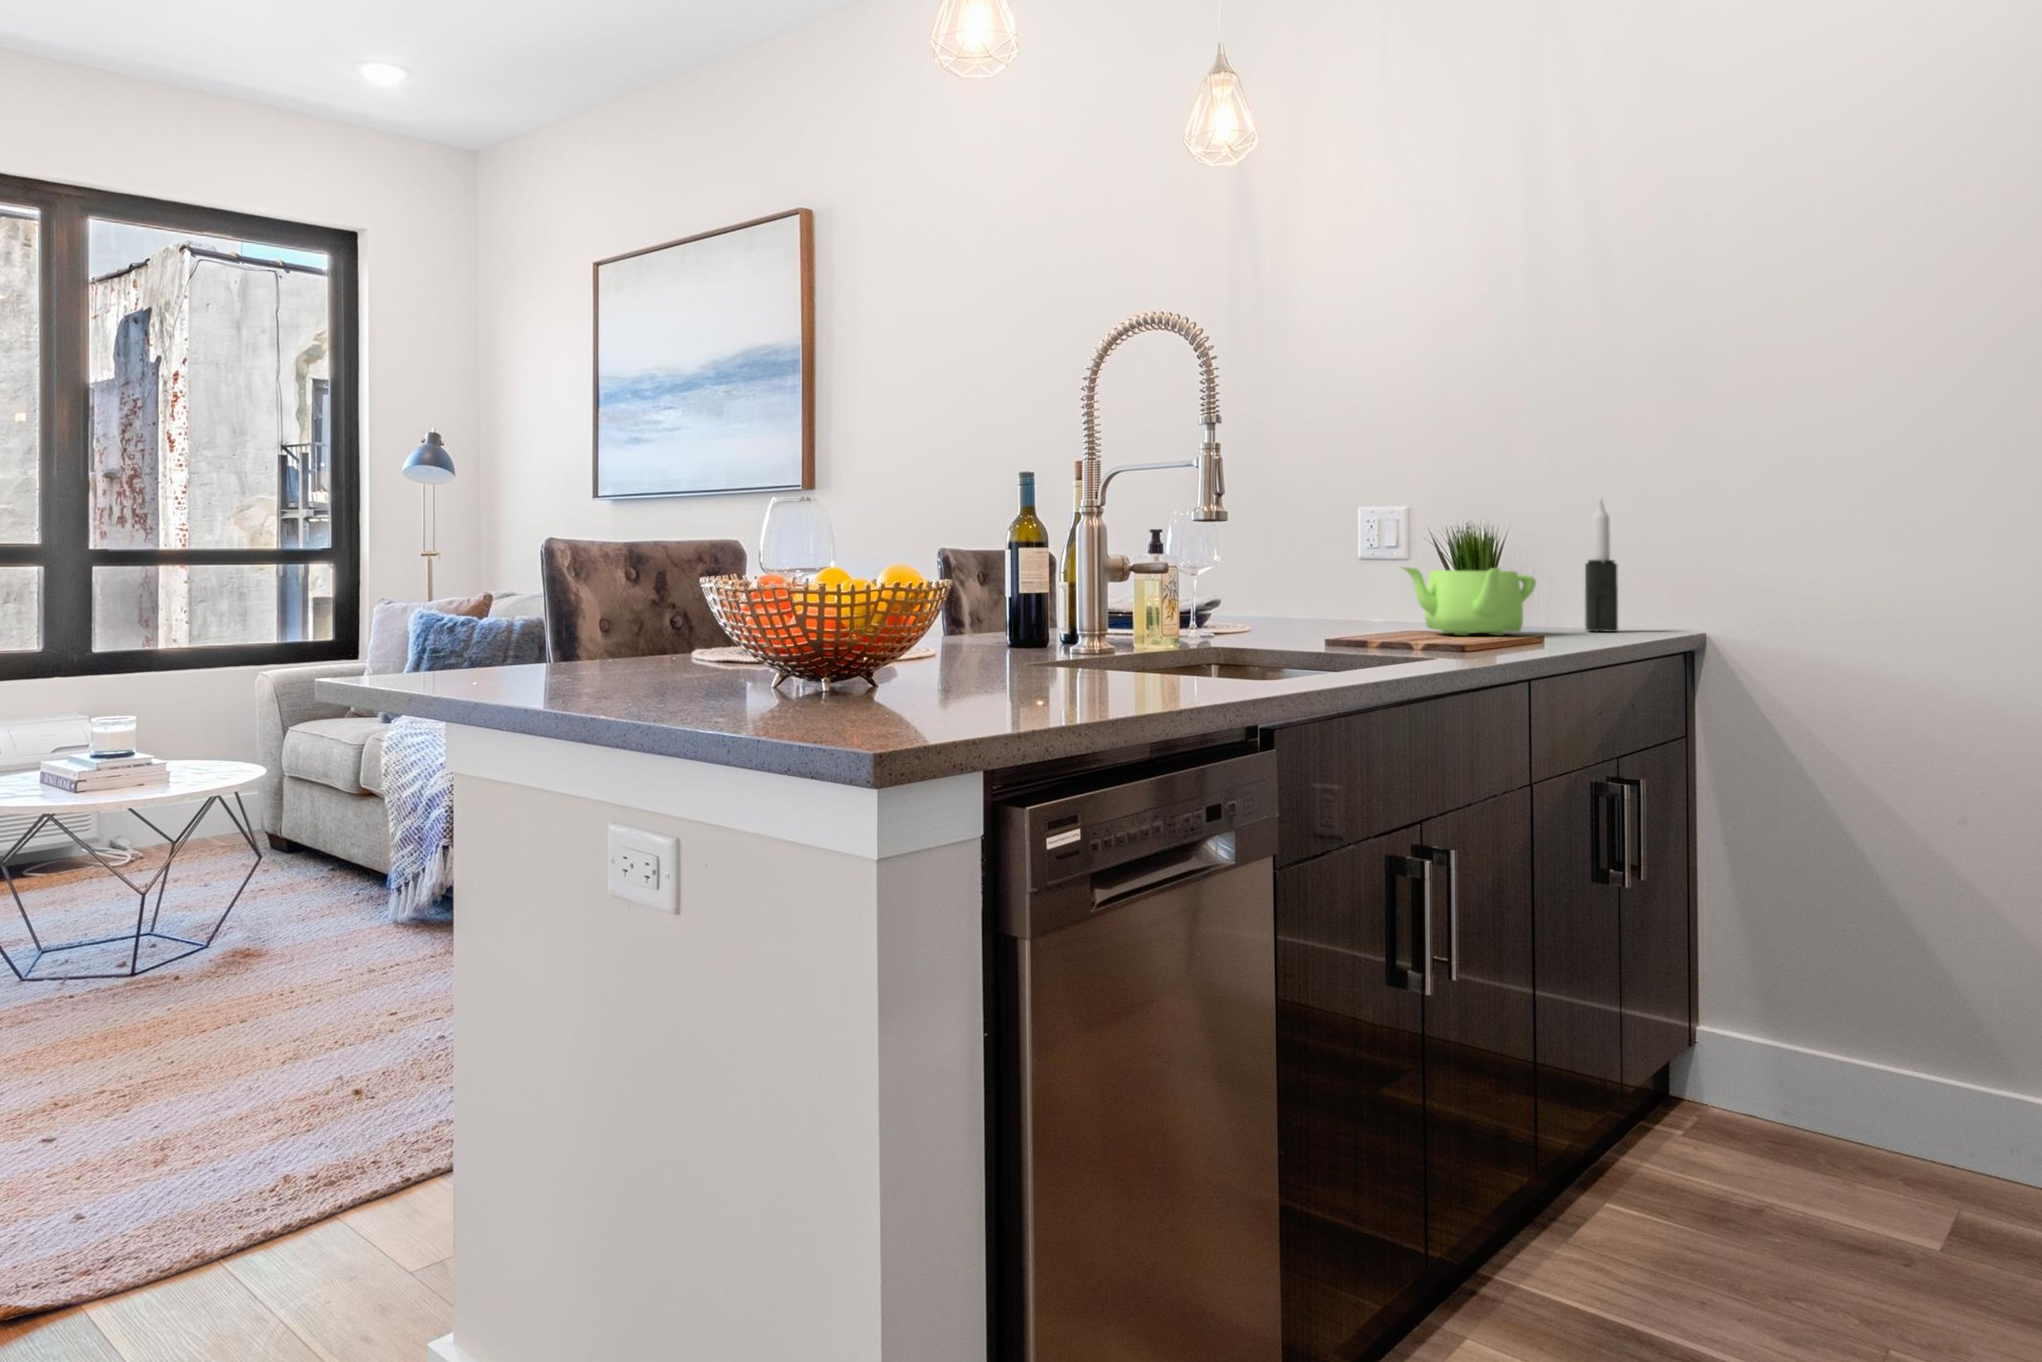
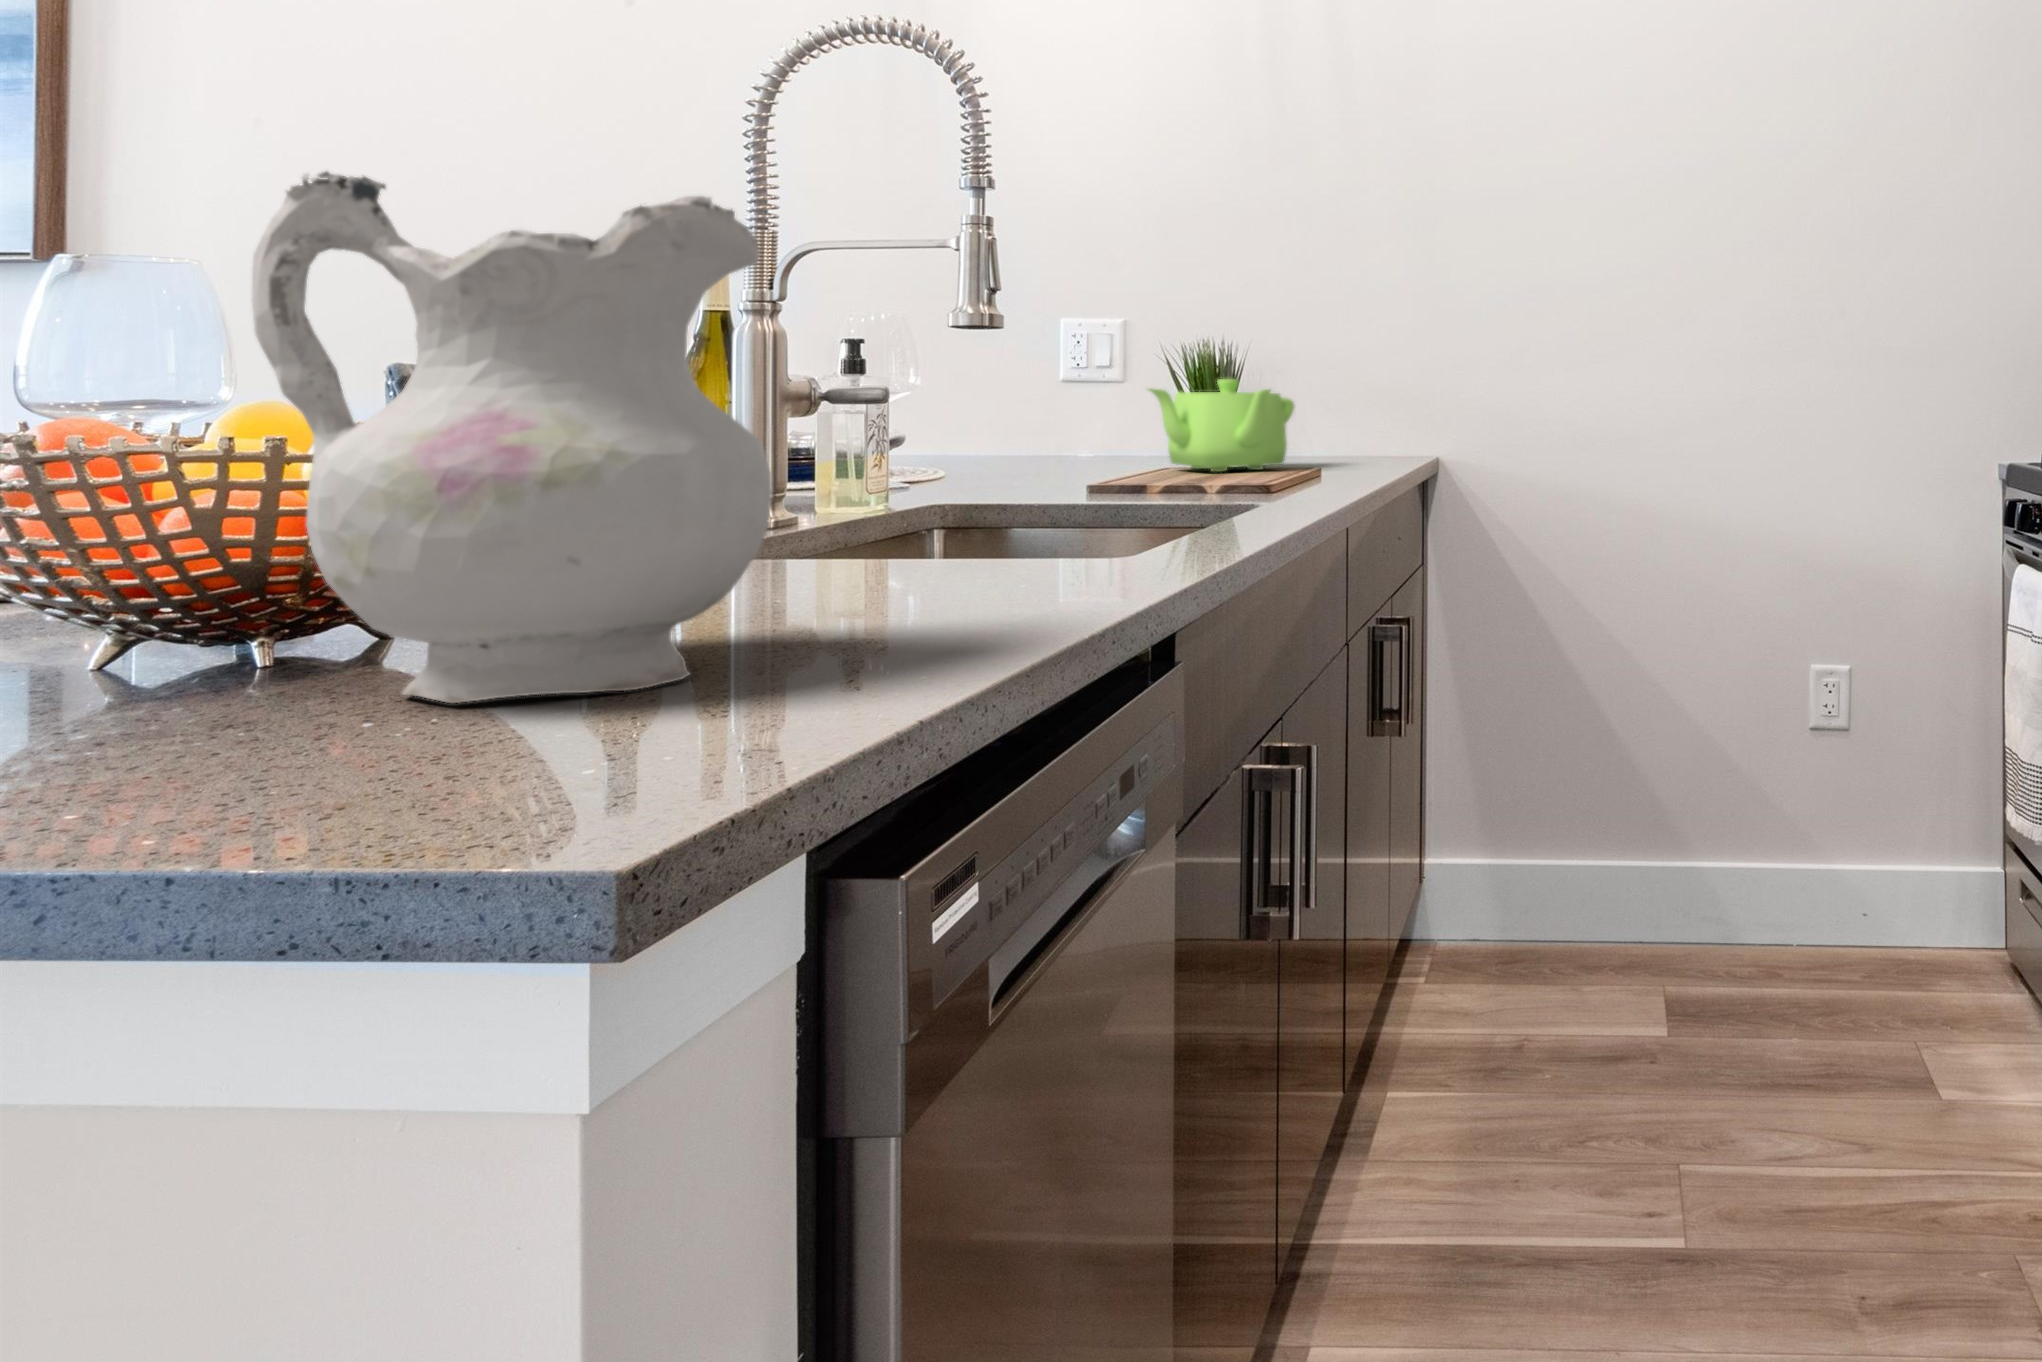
ceramic pitcher: none [812,467,1007,706] -> present [252,172,772,703]
candle: present [1585,499,1618,632] -> none [1332,311,1368,460]

